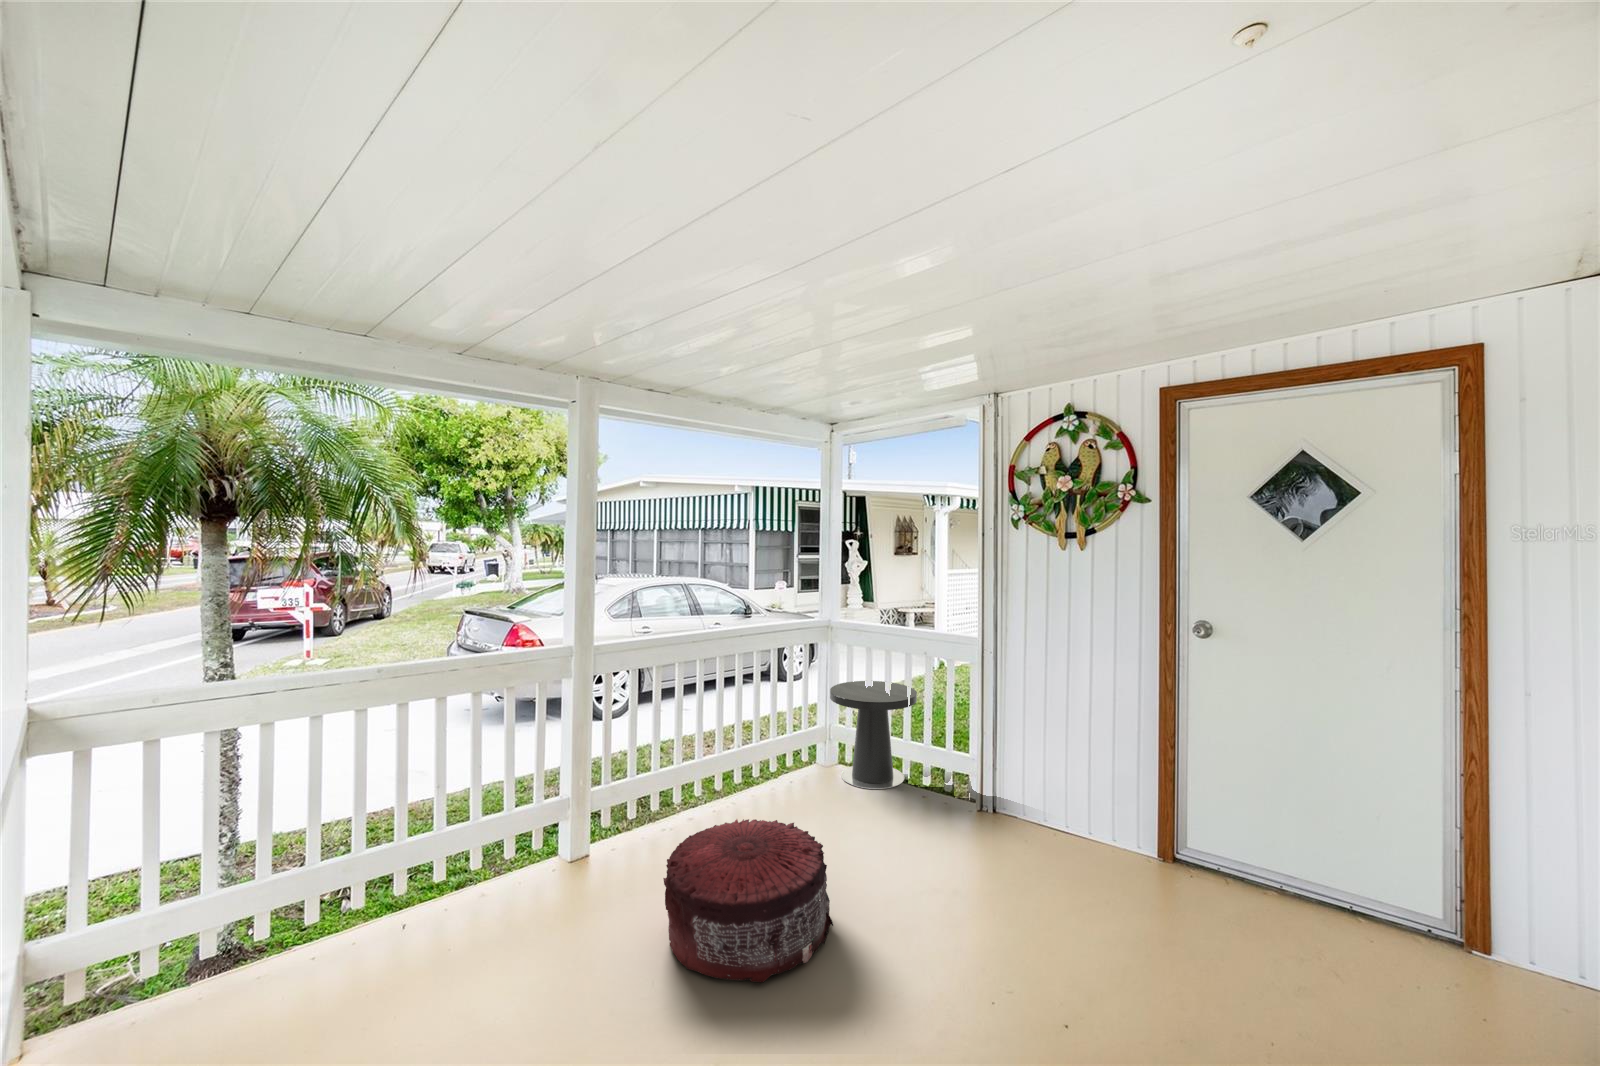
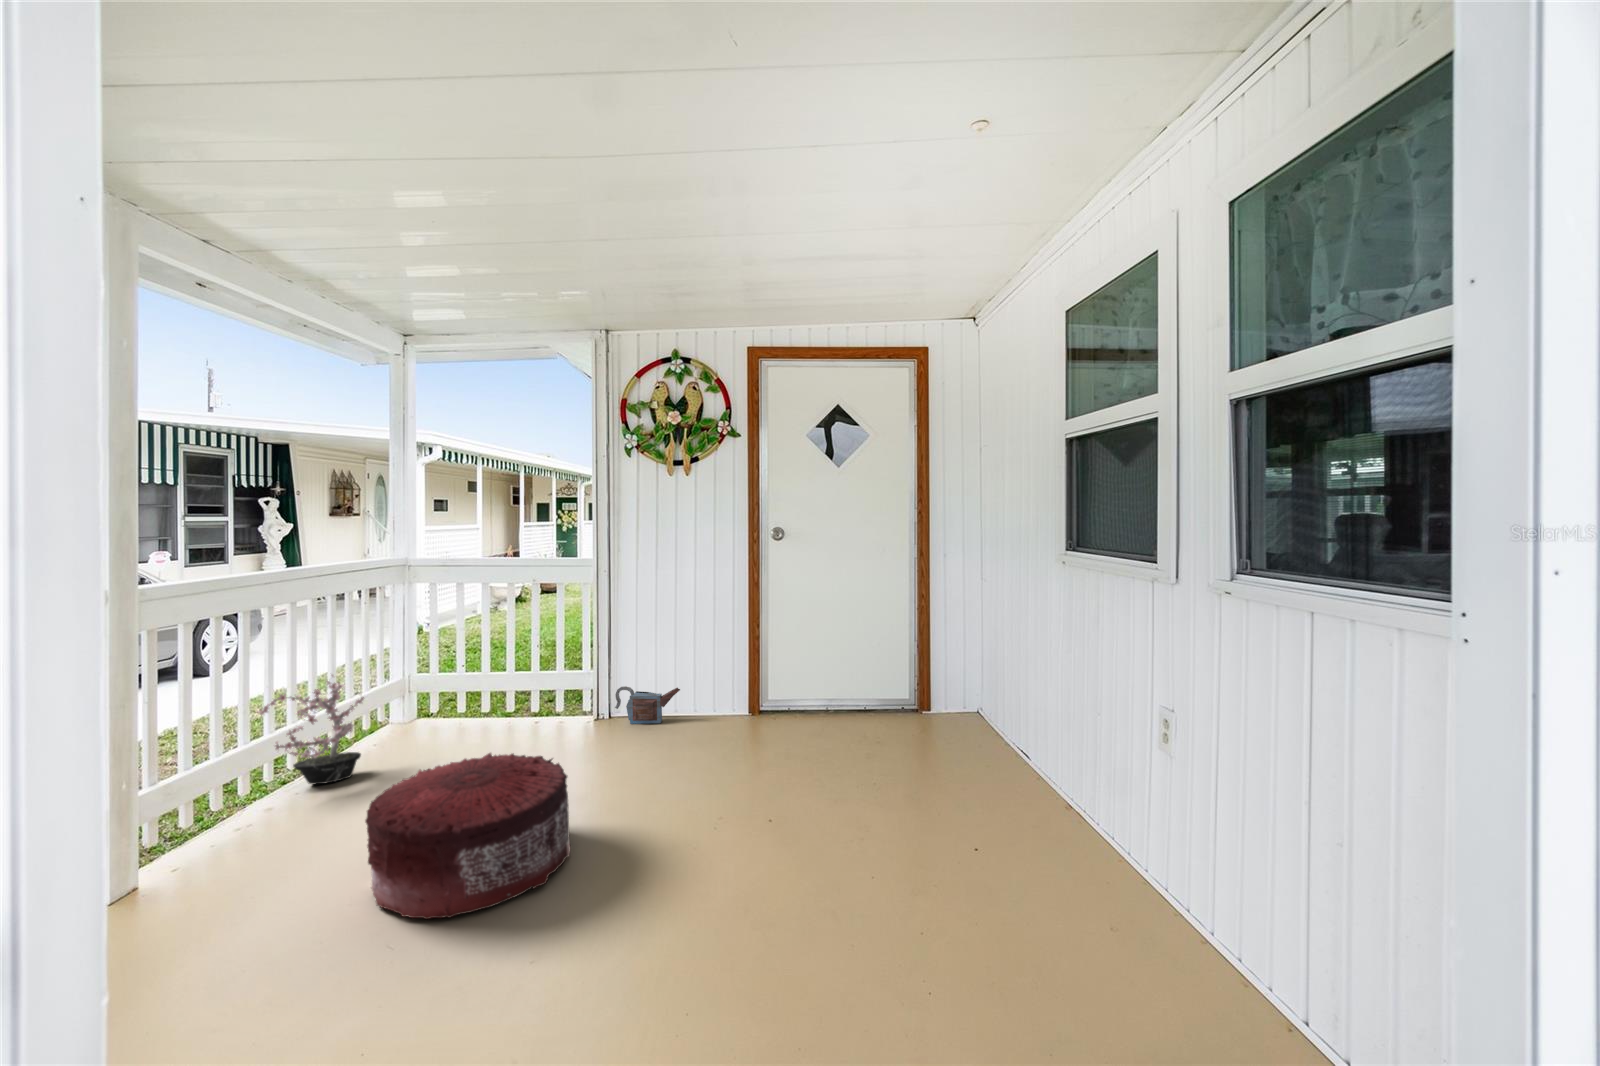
side table: present [830,681,917,789] -> none [409,629,517,743]
potted plant: none [711,702,786,792] -> present [258,675,364,784]
watering can: none [994,779,1063,836] -> present [615,686,680,724]

